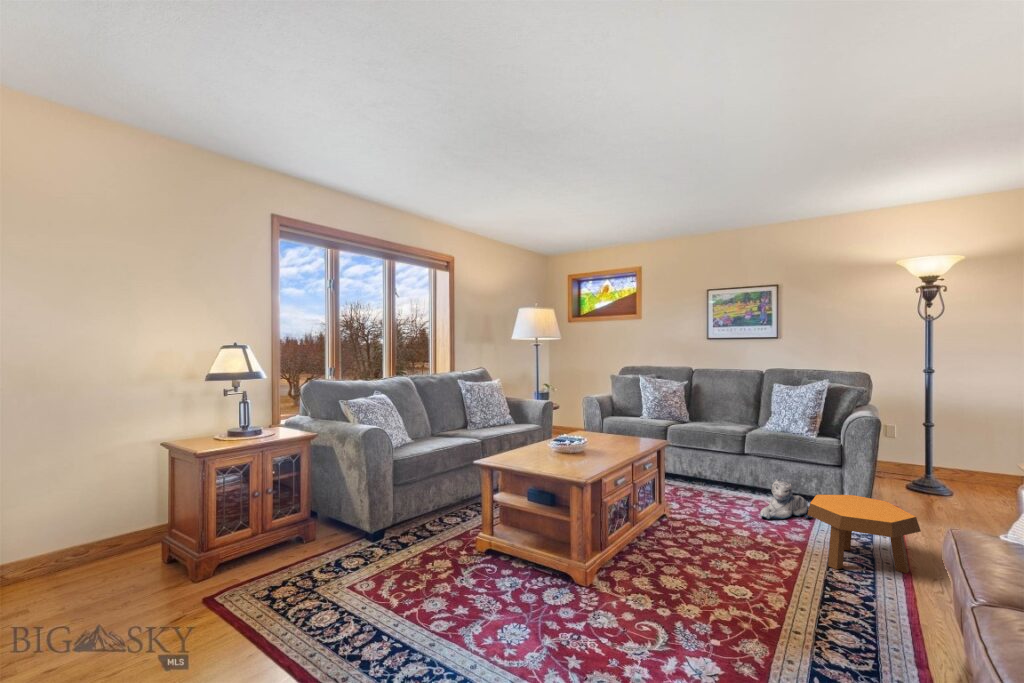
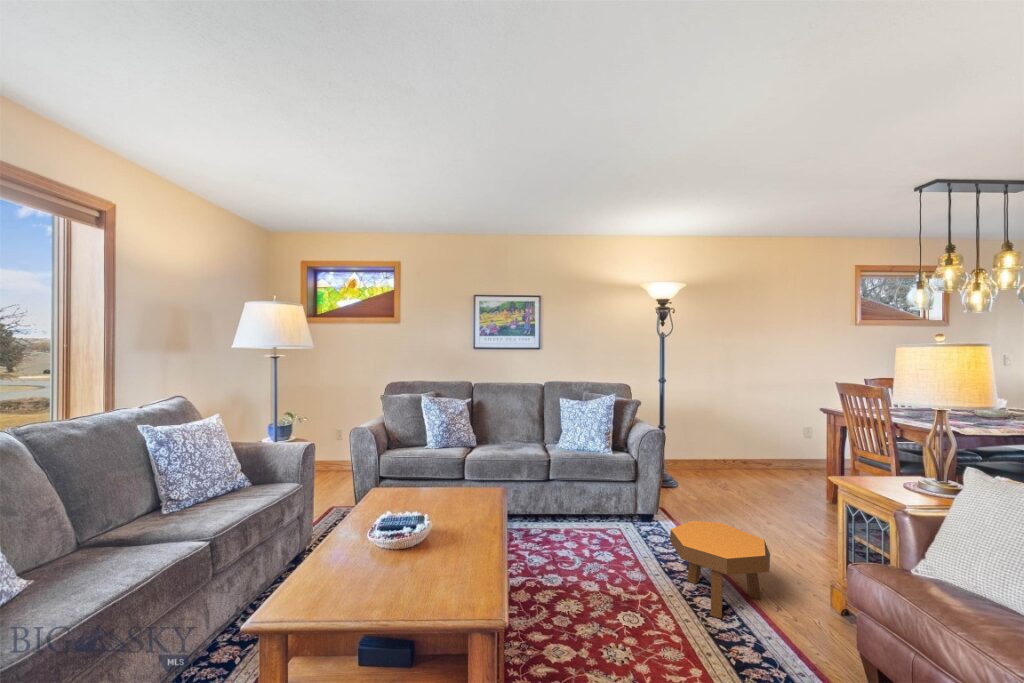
plush toy: present [760,479,812,519] -> none [591,509,633,559]

